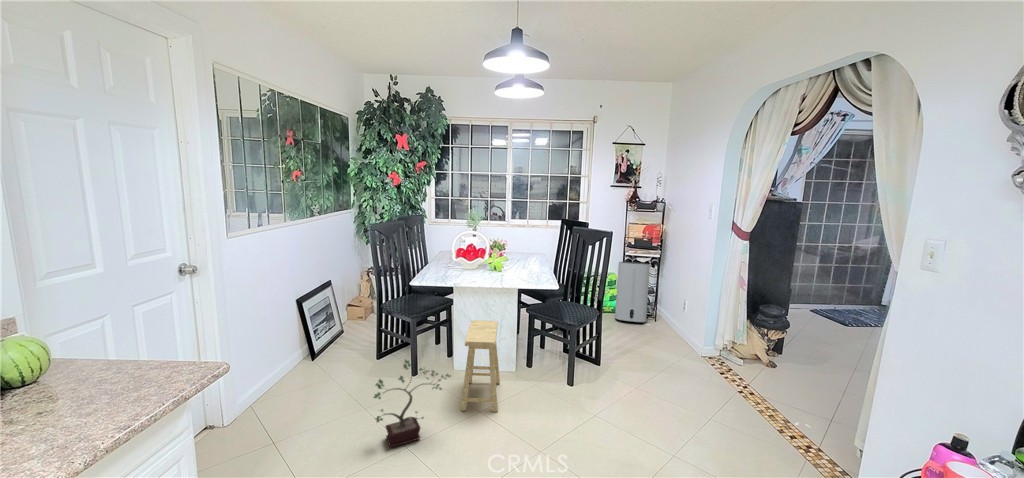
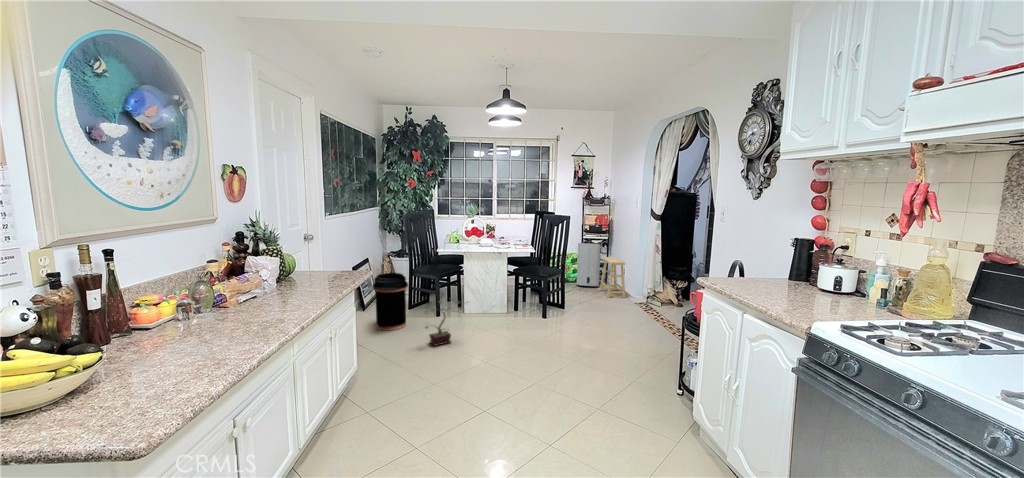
trash can: none [311,314,366,405] -> present [373,273,408,331]
footstool: present [460,320,500,412] -> present [600,257,625,298]

